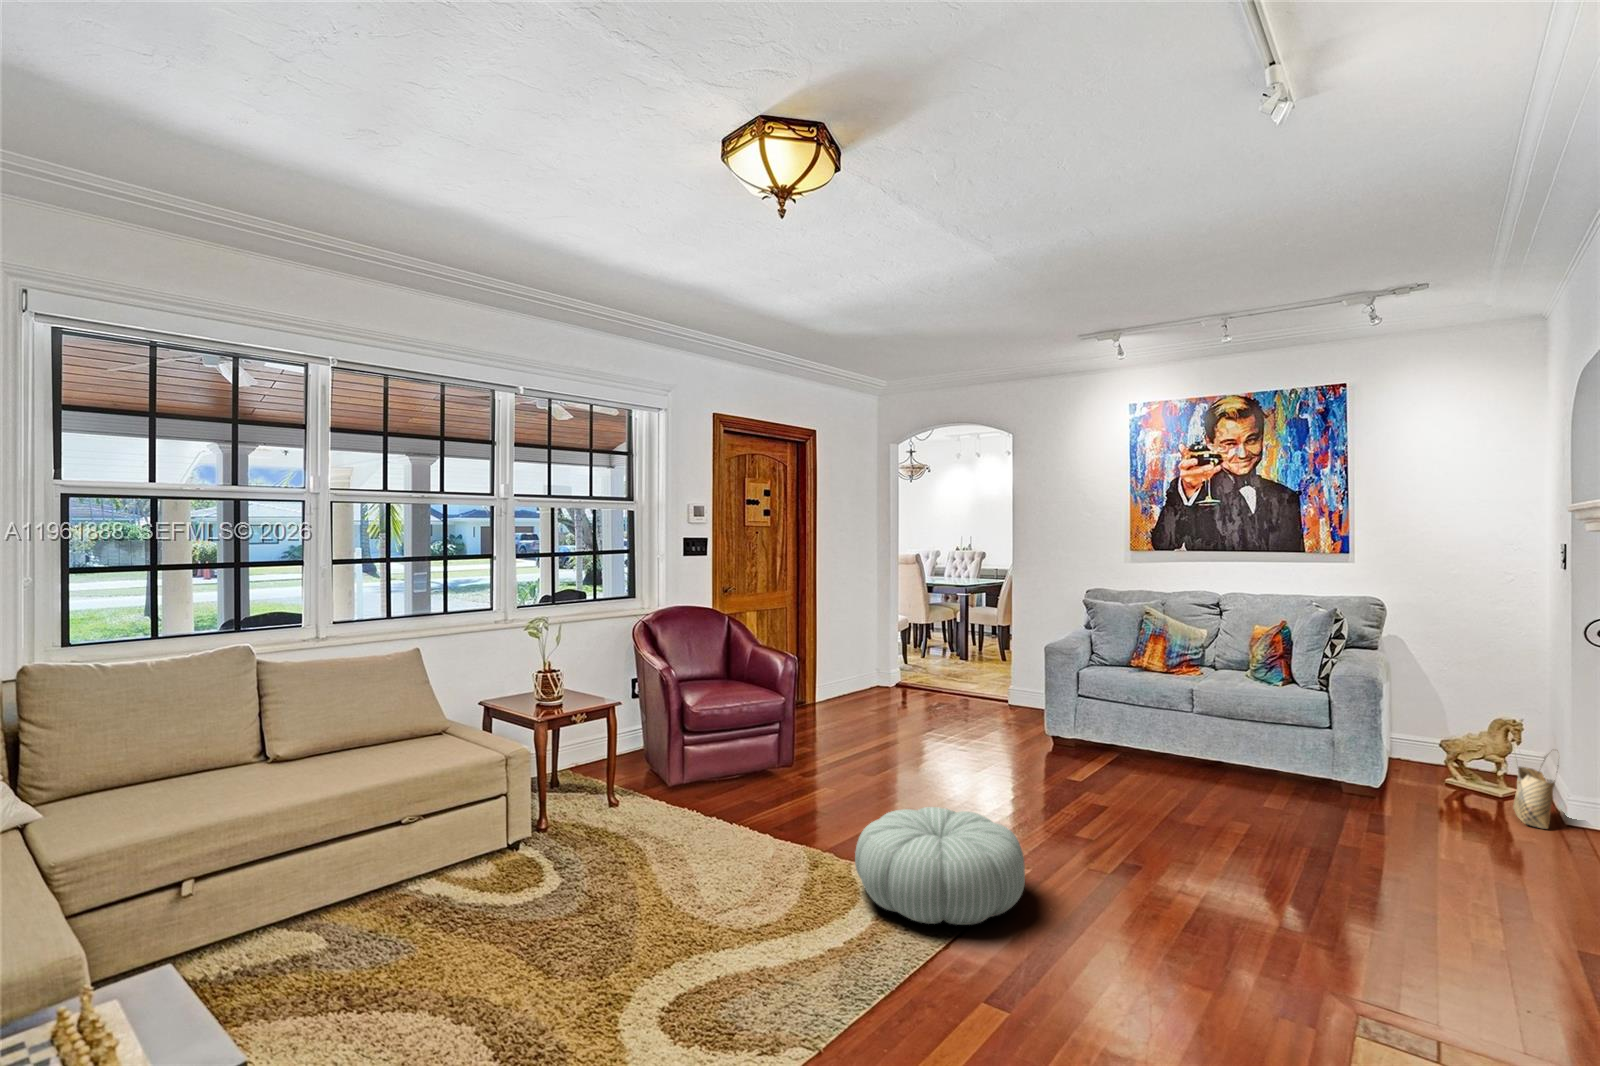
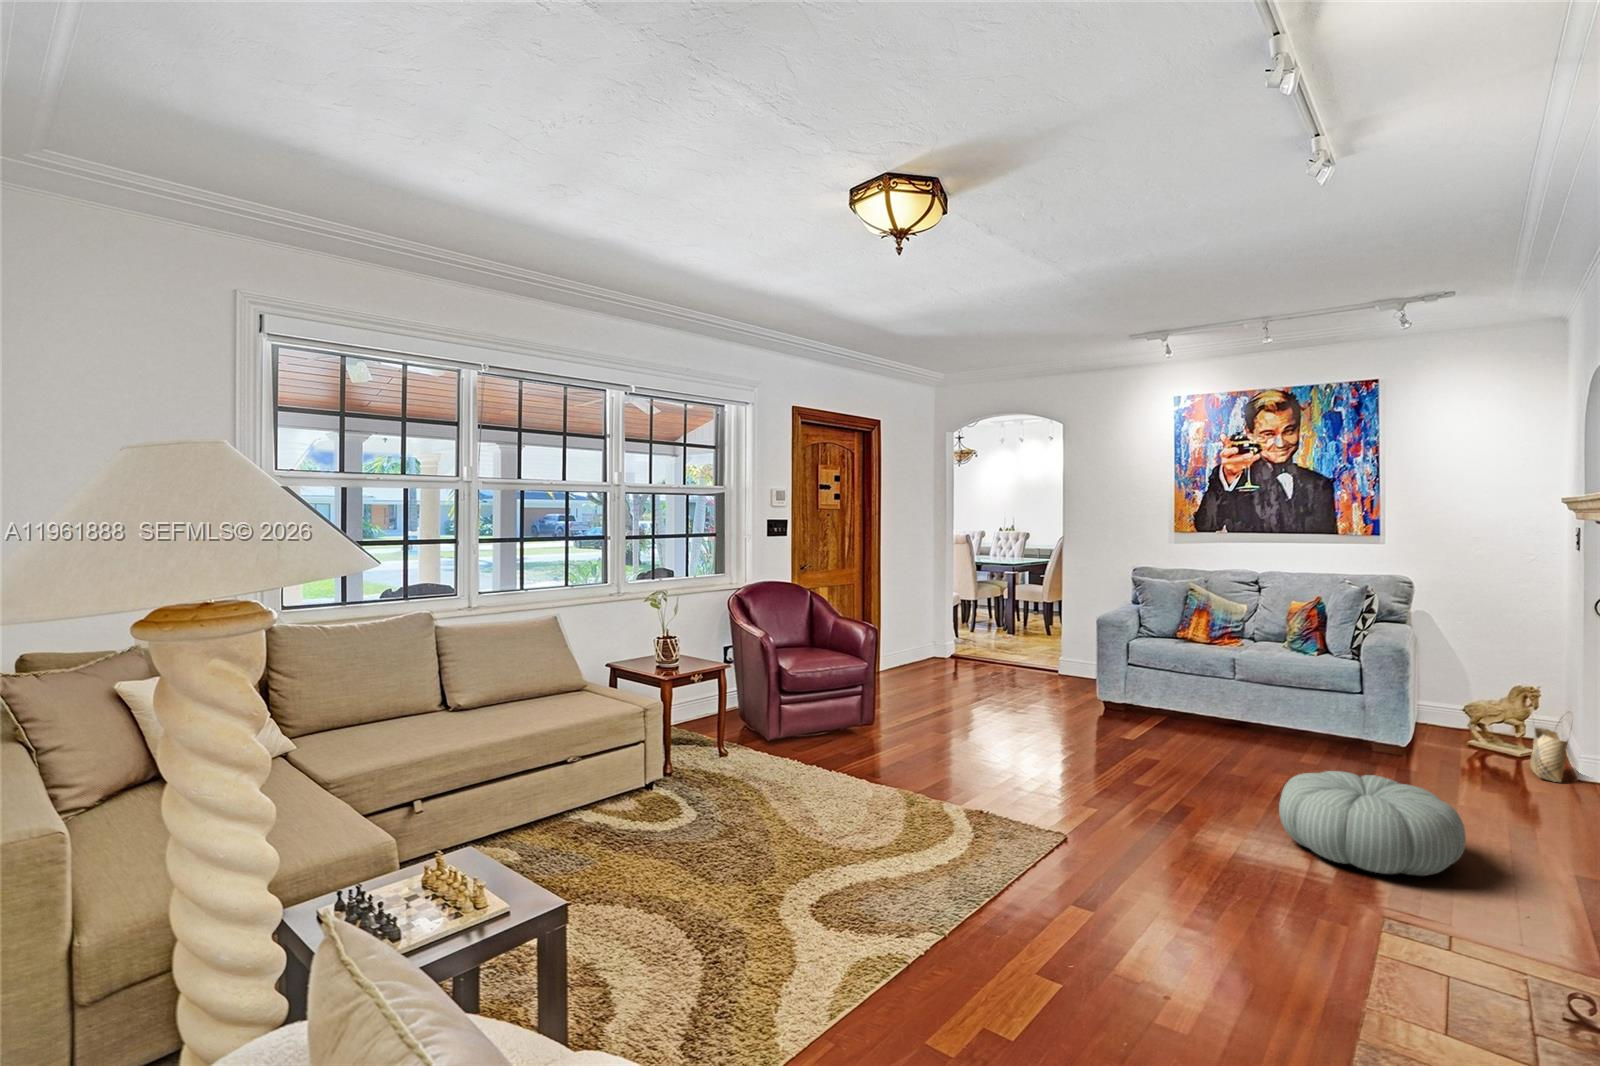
pouf: present [855,807,1025,925] -> present [1279,771,1466,876]

